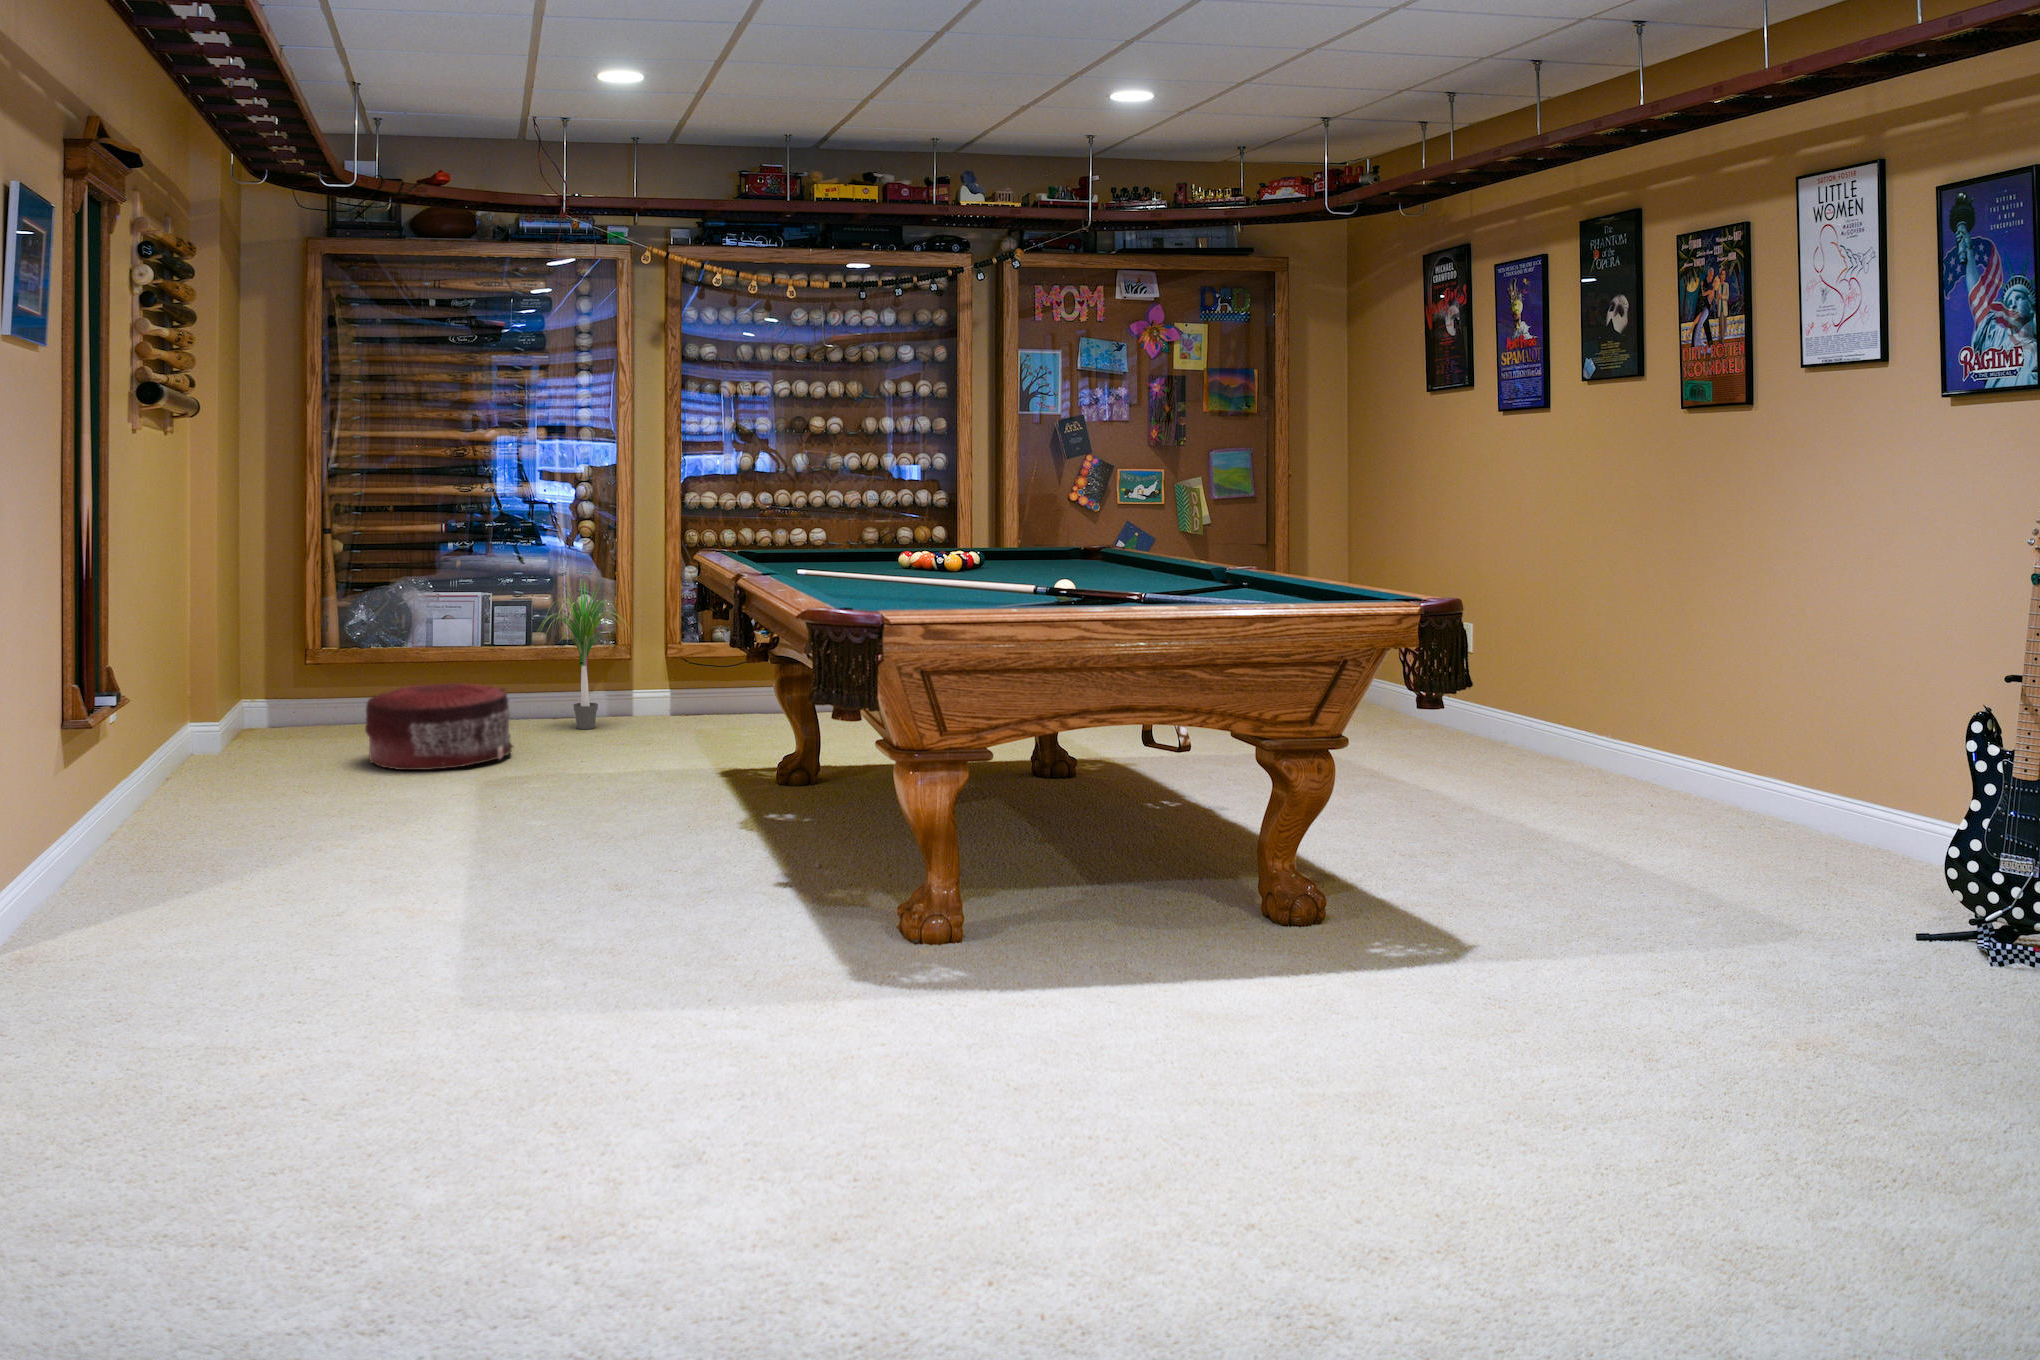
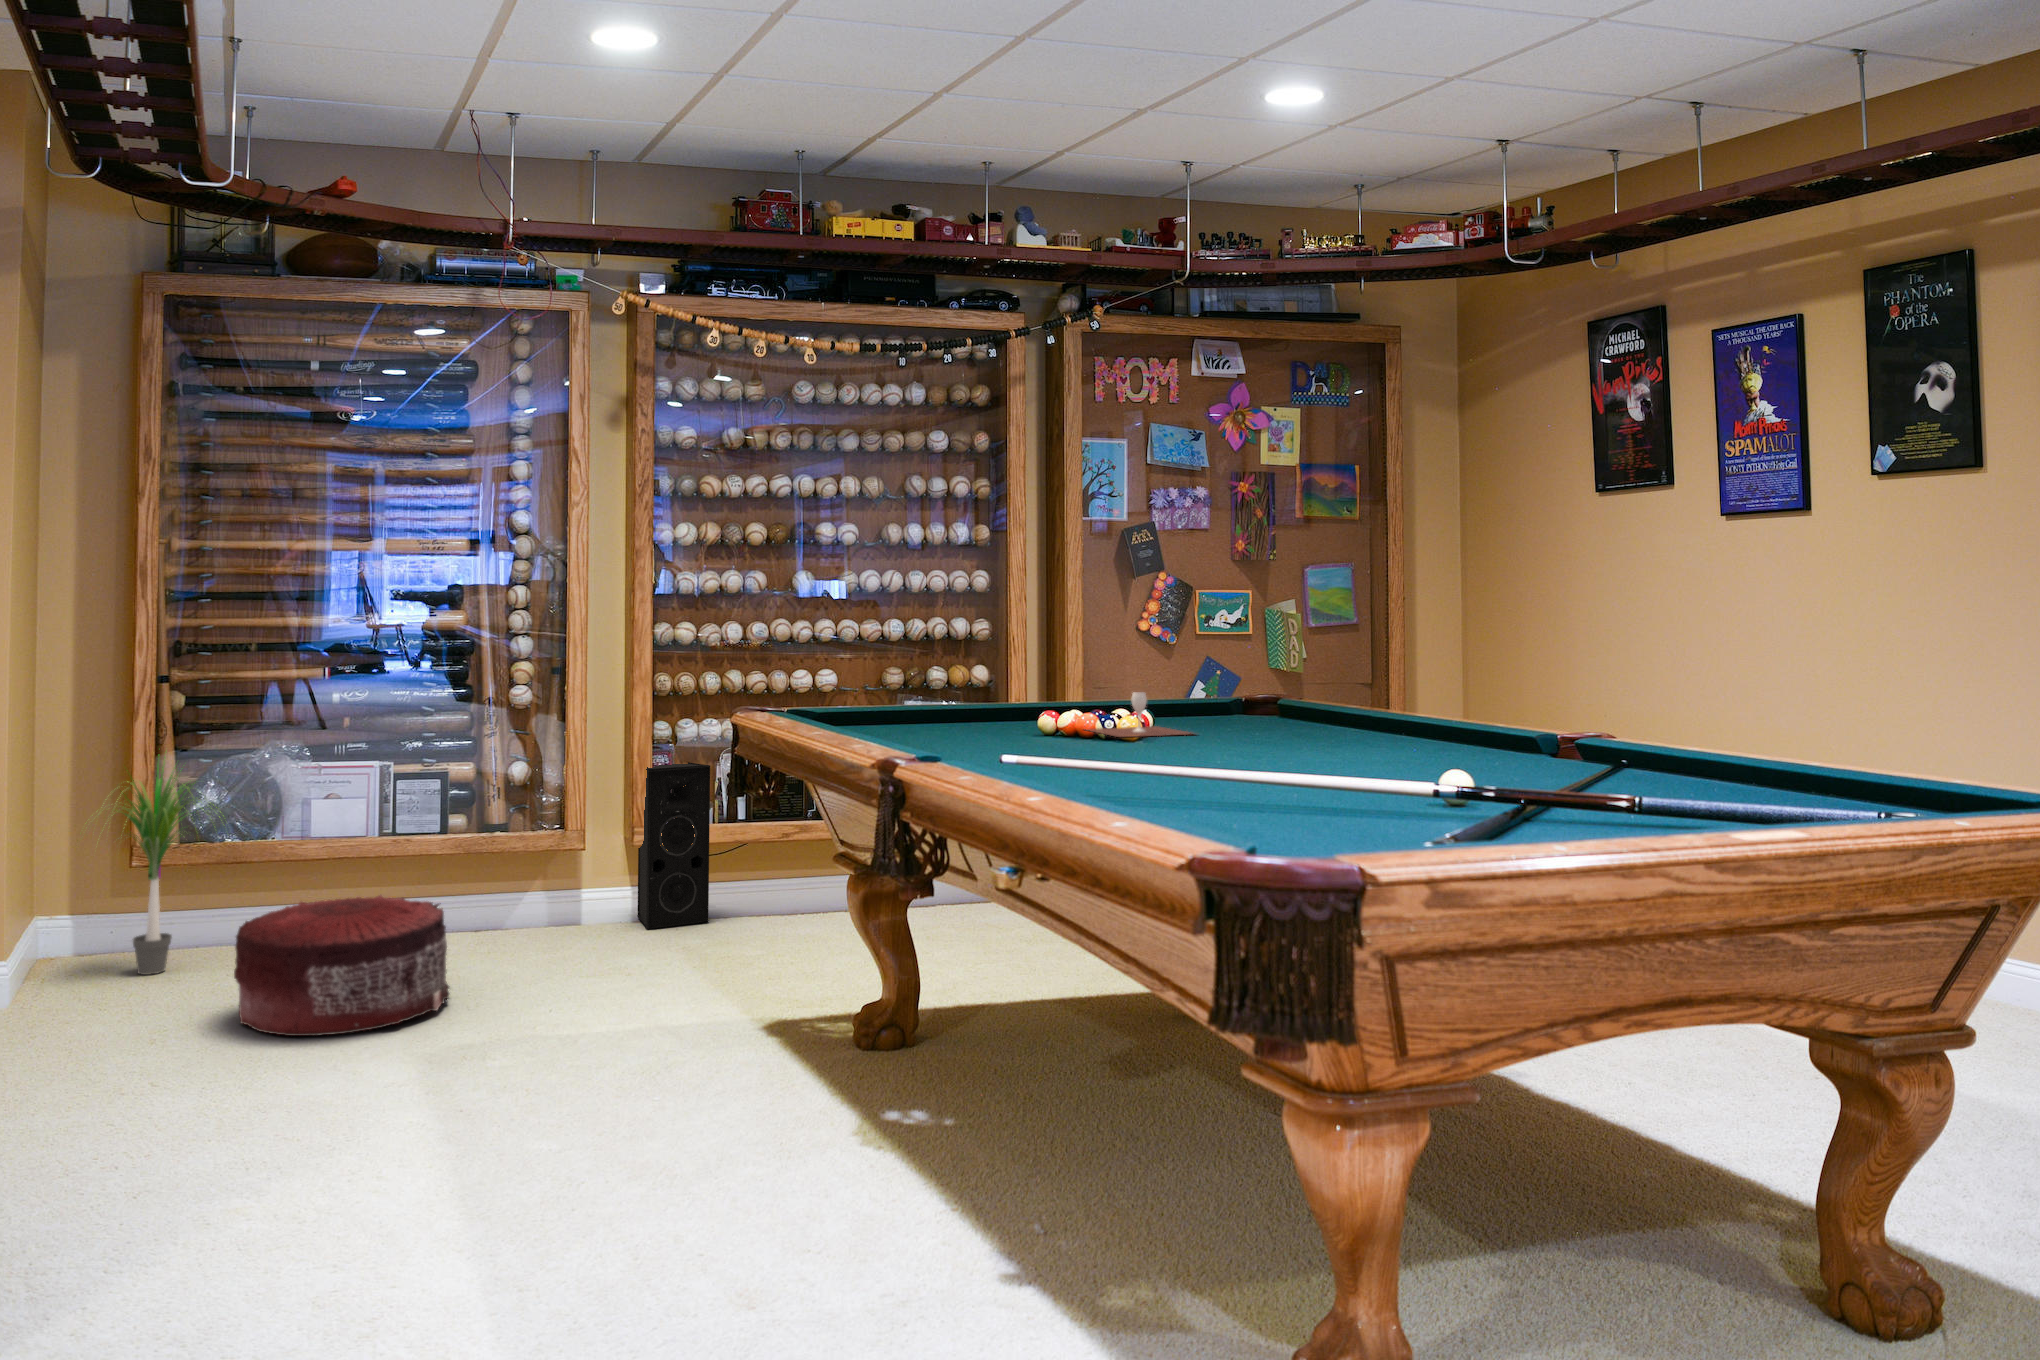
wine glass: none [920,539,995,570] -> present [1087,692,1193,737]
potted plant: present [542,582,625,729] -> present [98,767,212,975]
speaker: none [670,599,721,722] -> present [637,762,710,929]

